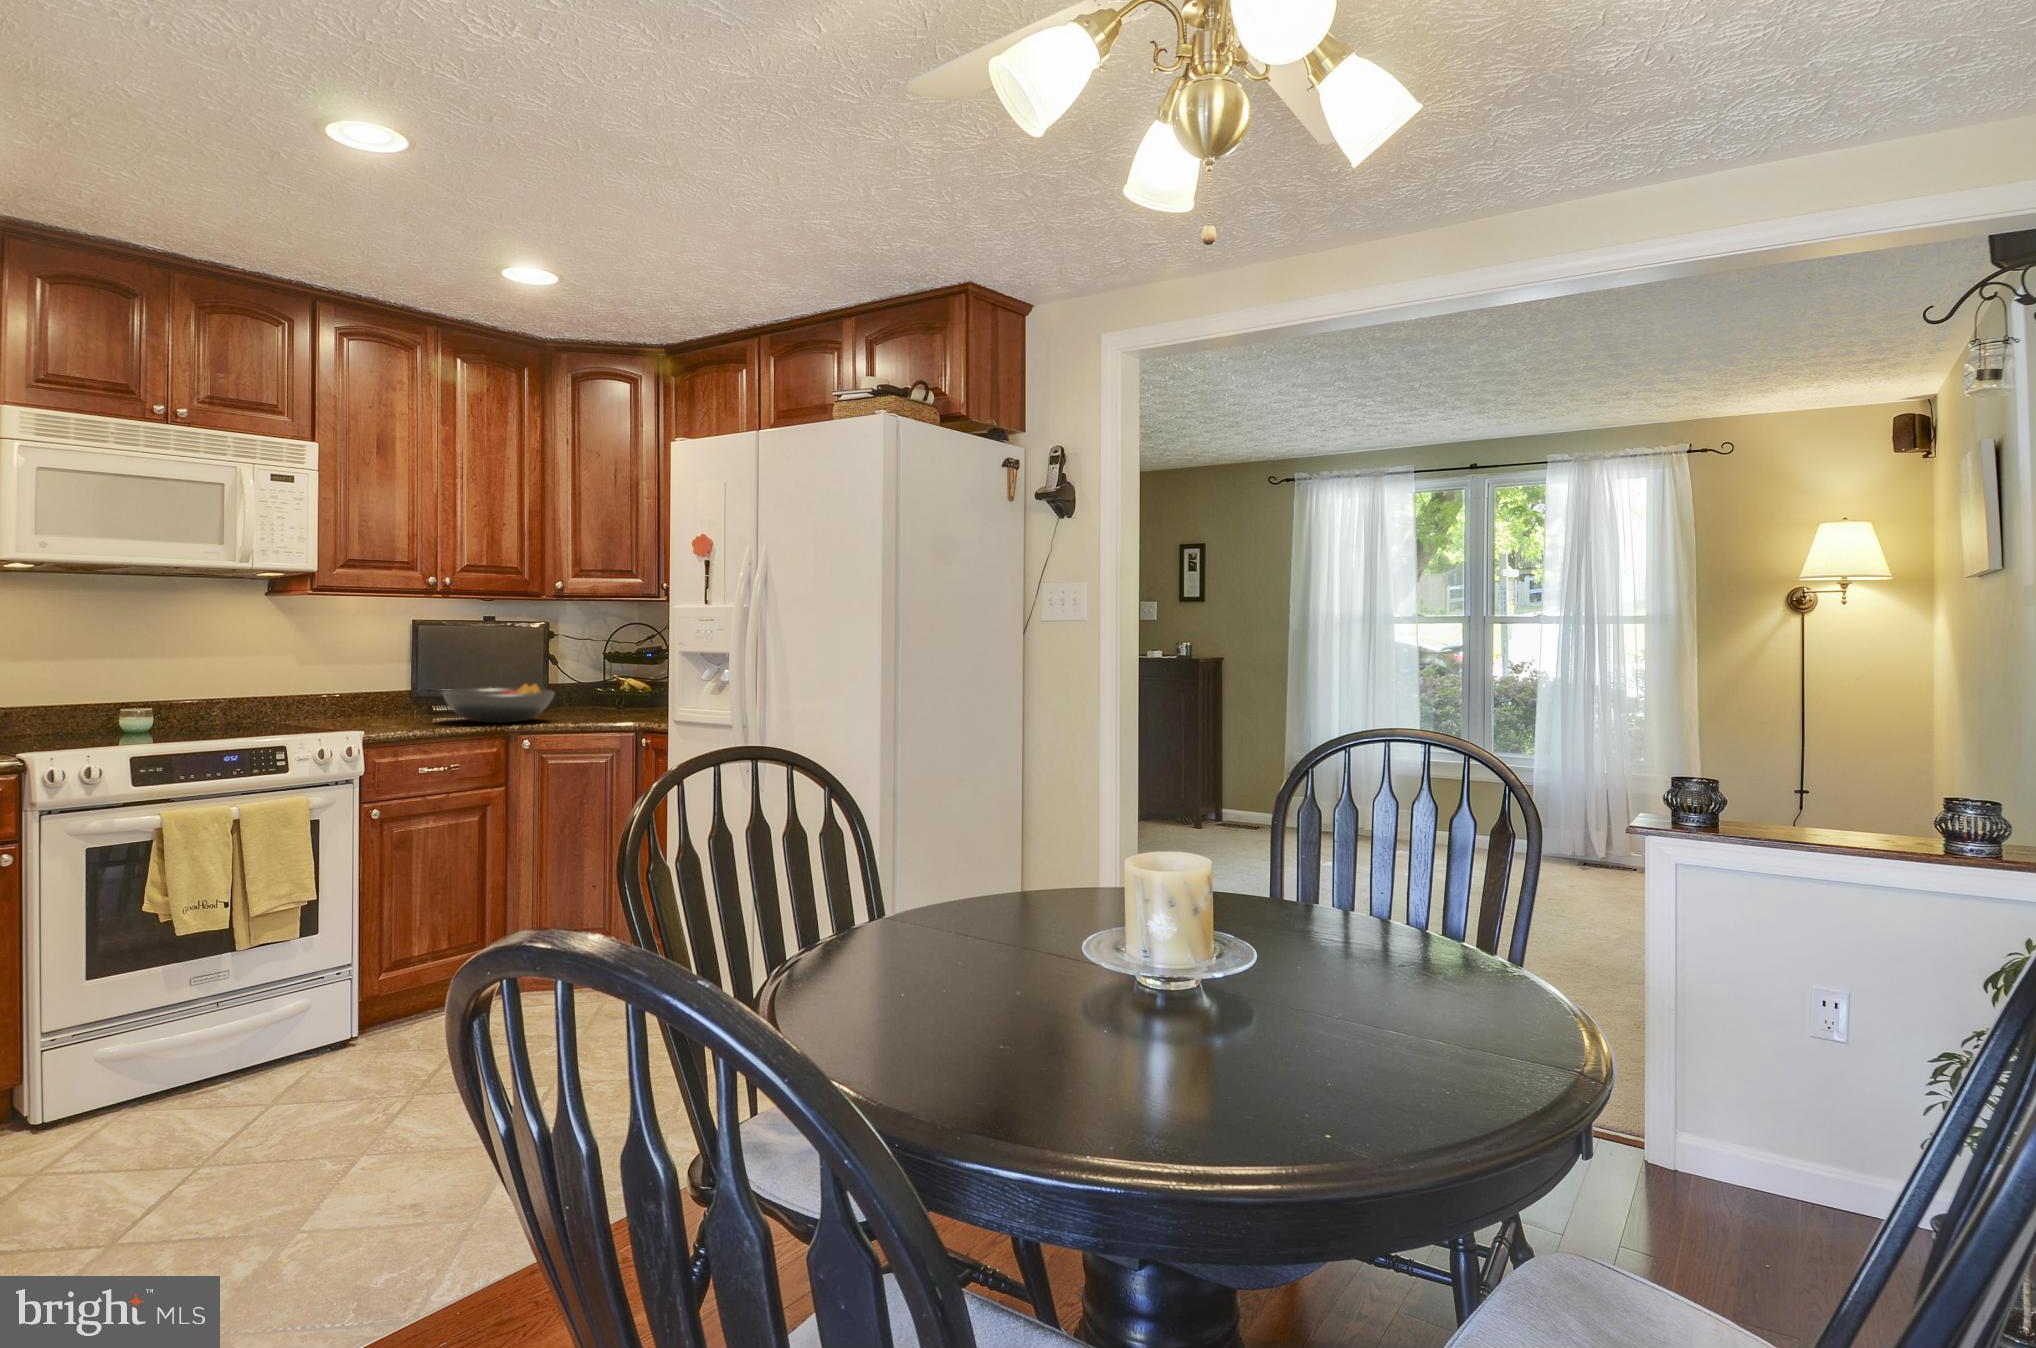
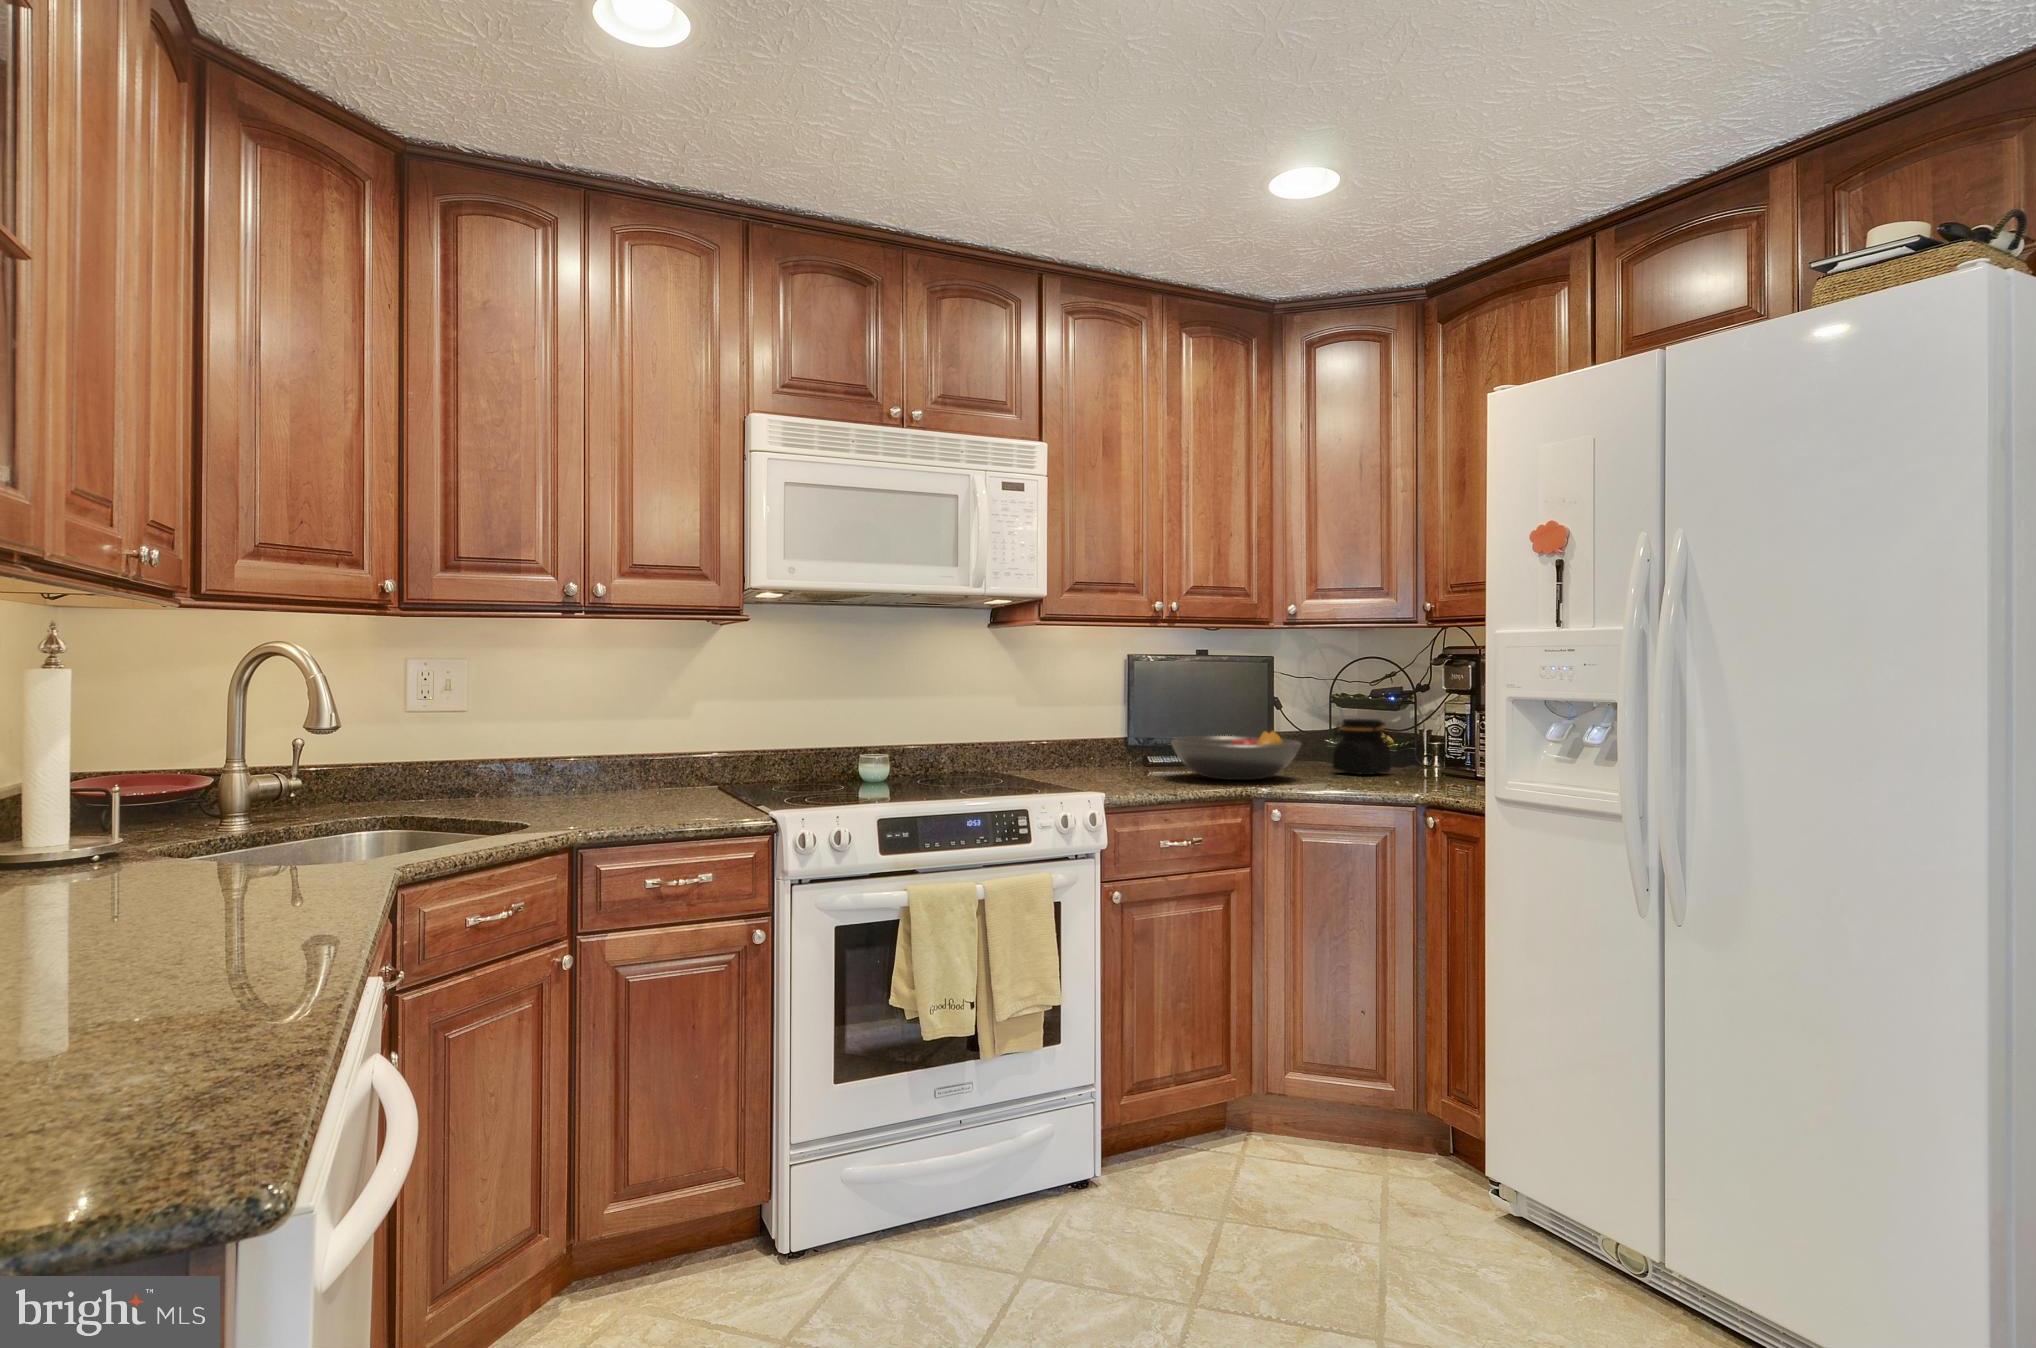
jar: none [591,674,637,717] -> present [1332,719,1391,775]

